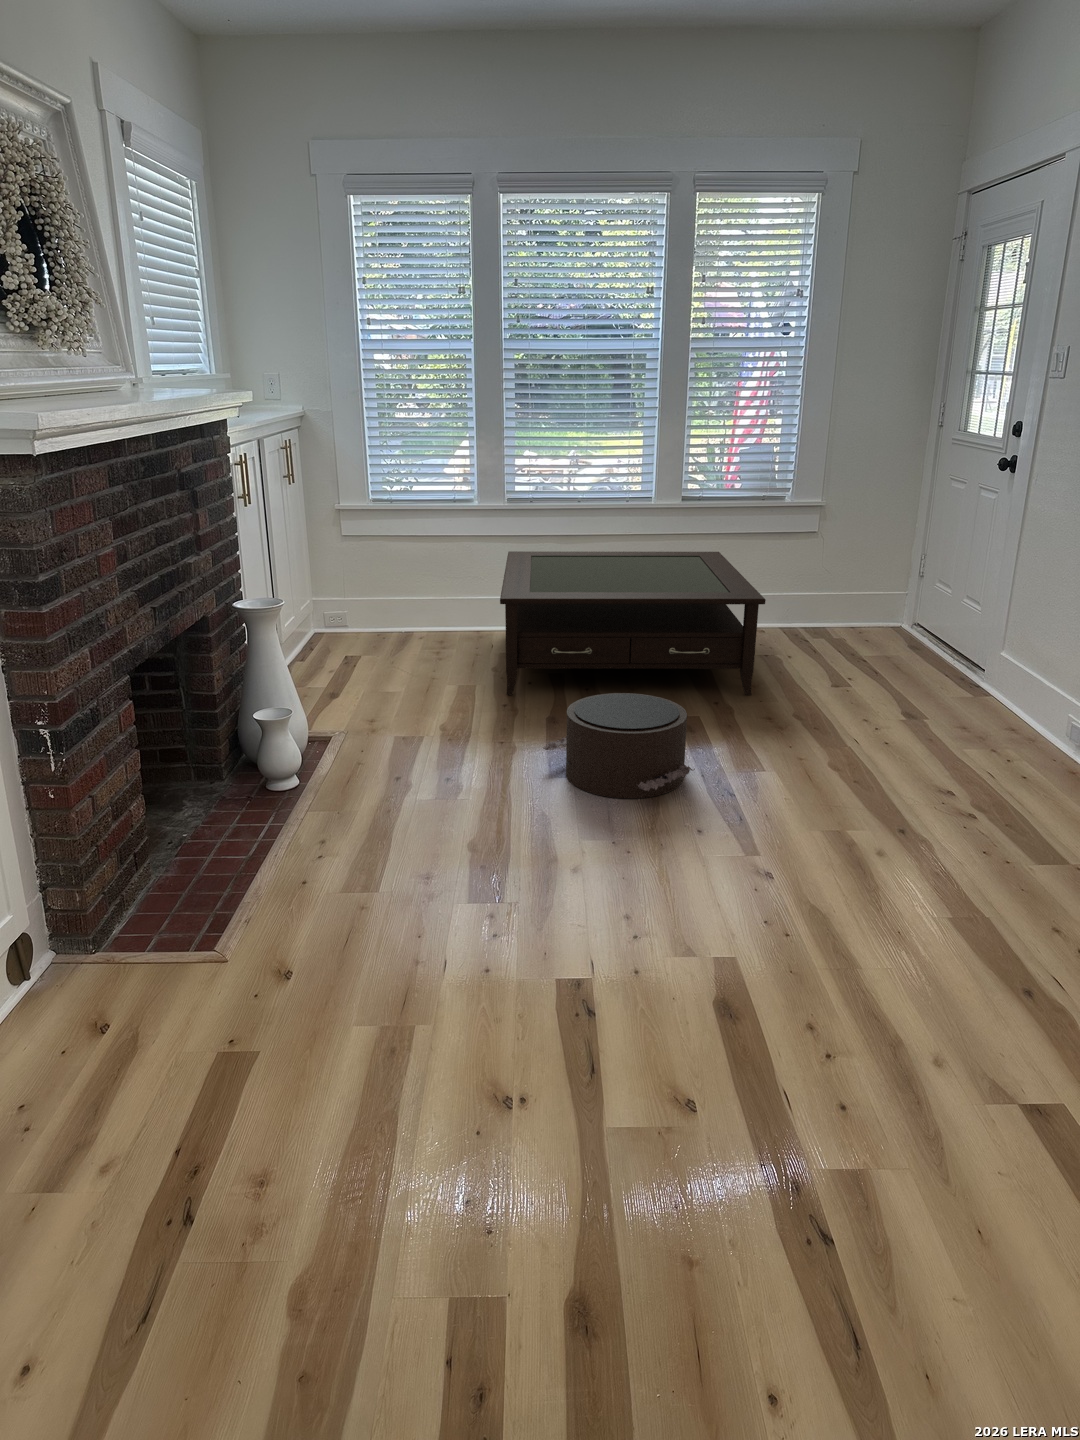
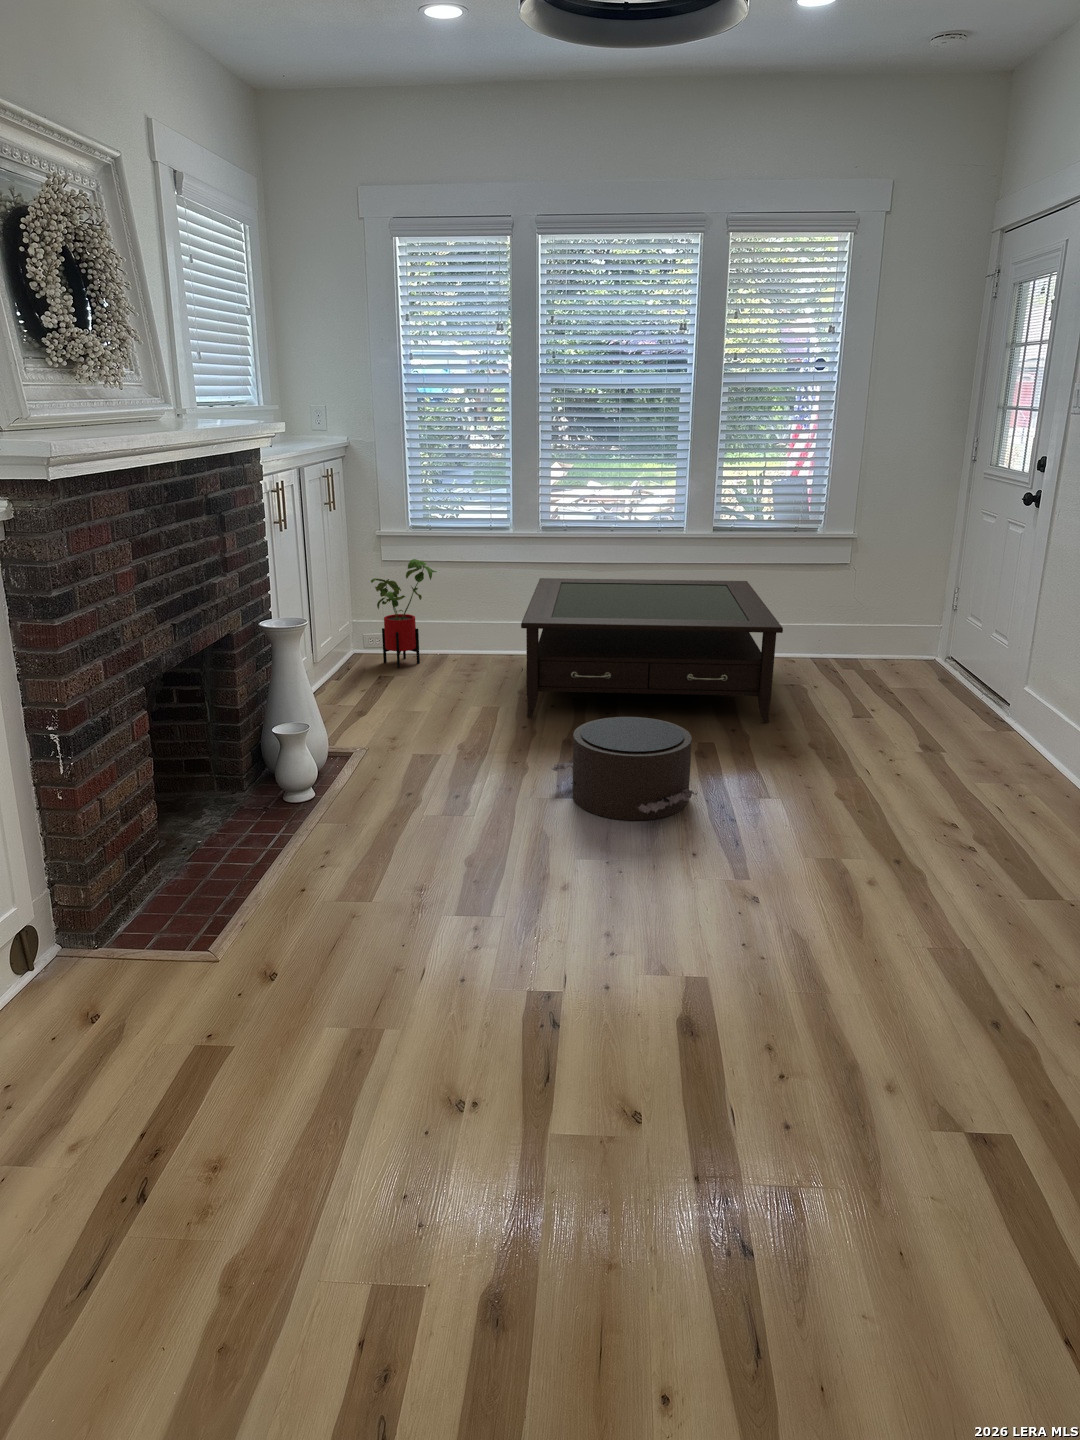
house plant: none [333,533,403,647] -> present [371,559,437,667]

